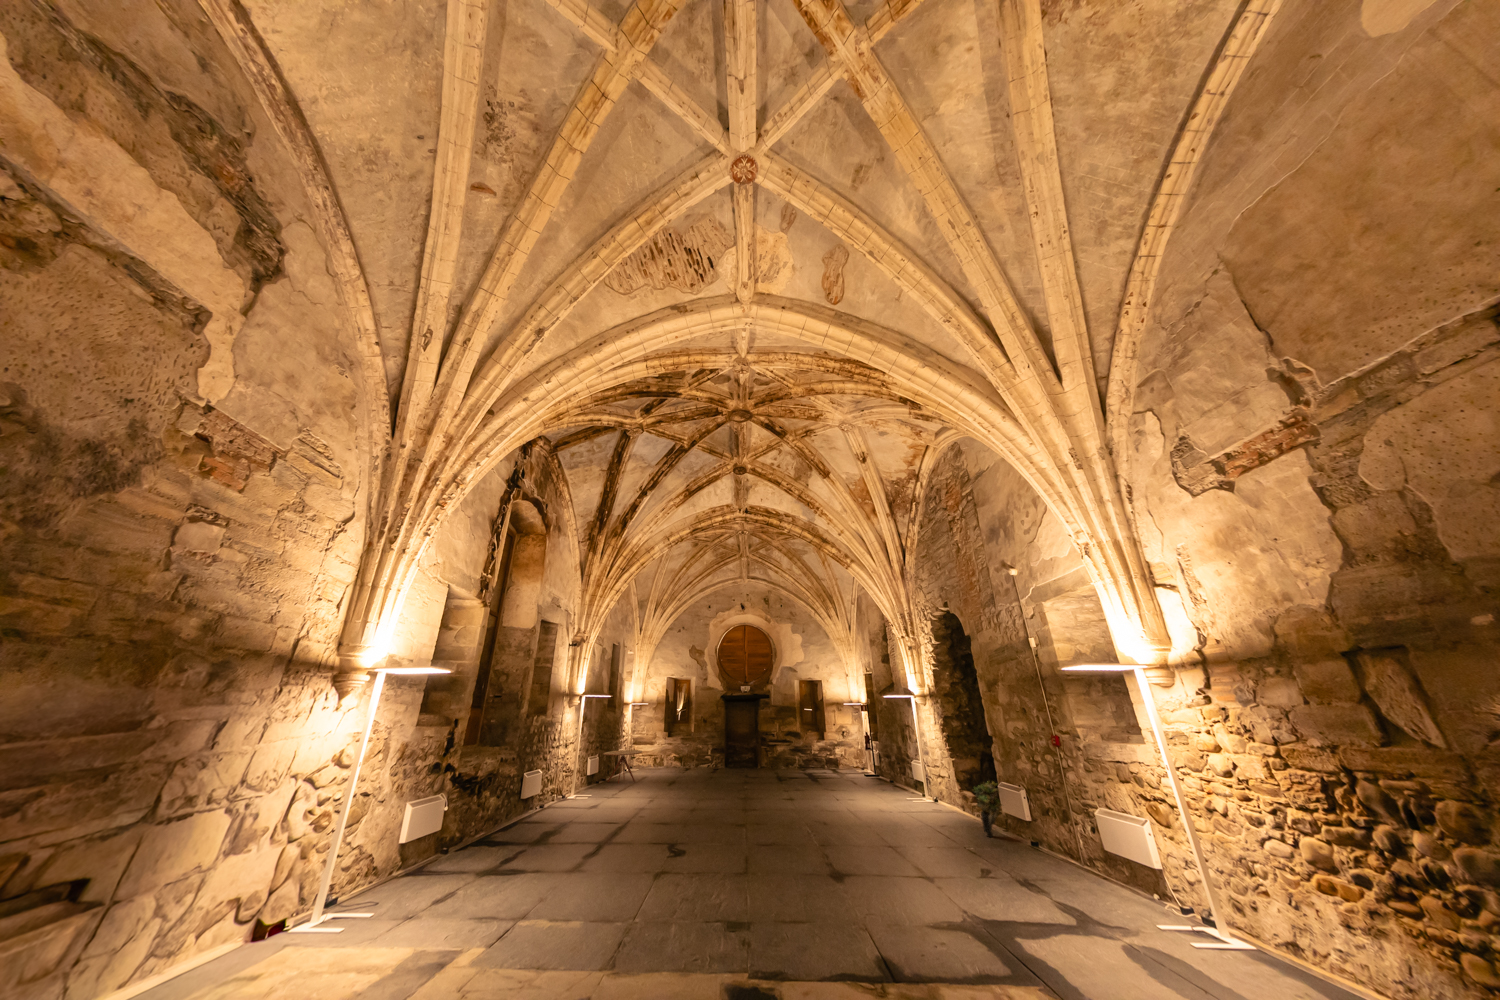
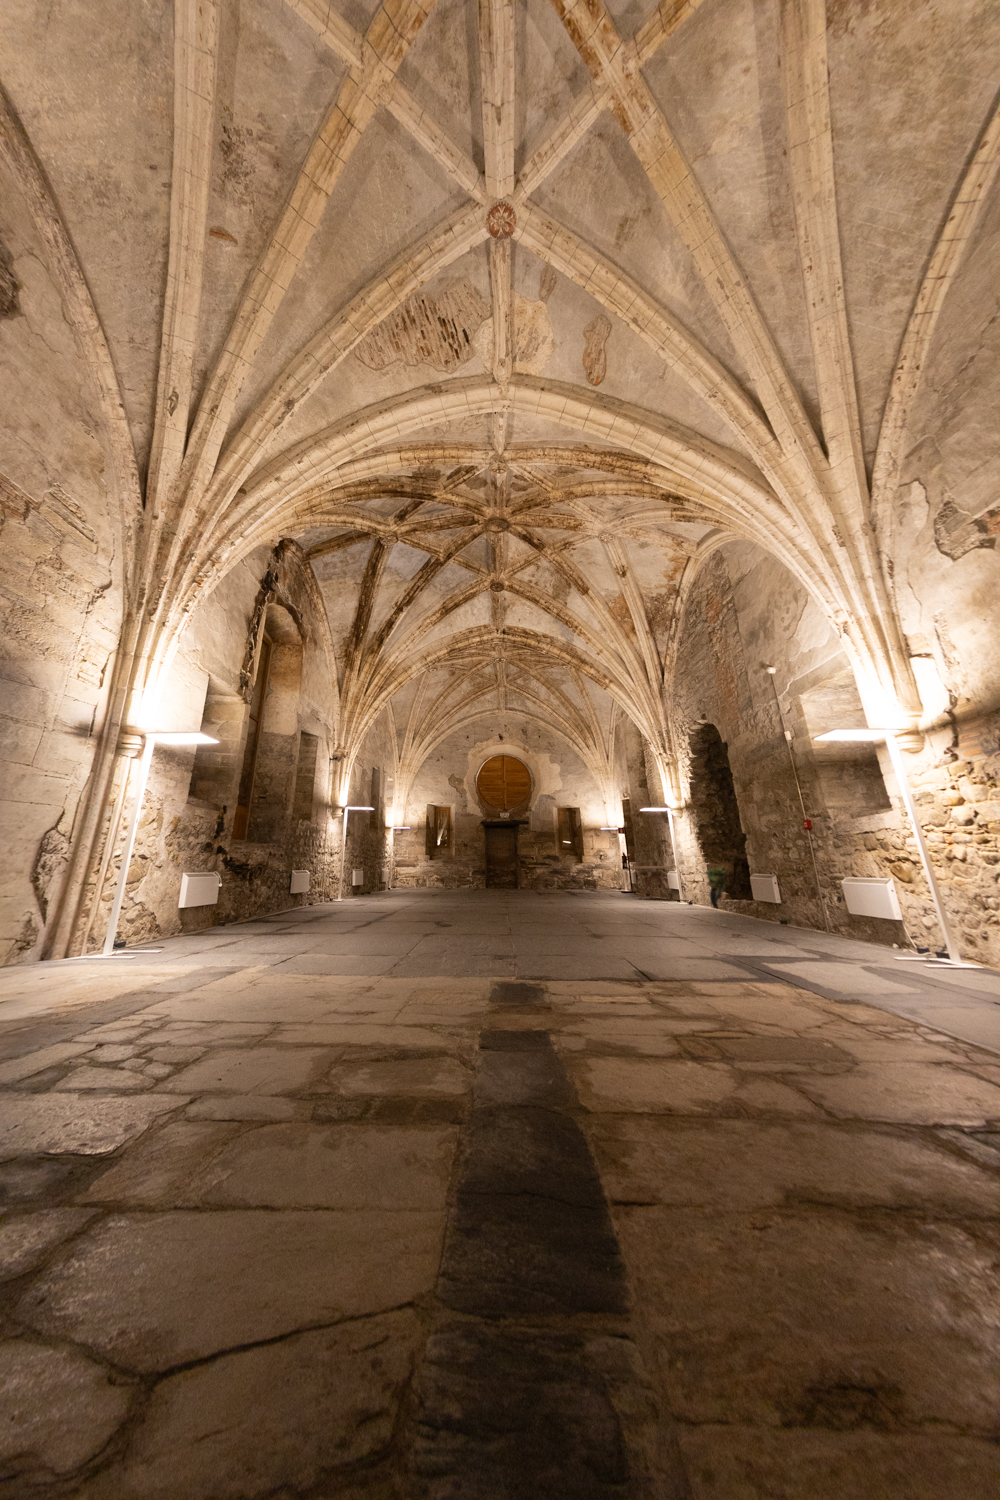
round table: present [604,750,643,783] -> present [632,866,676,900]

